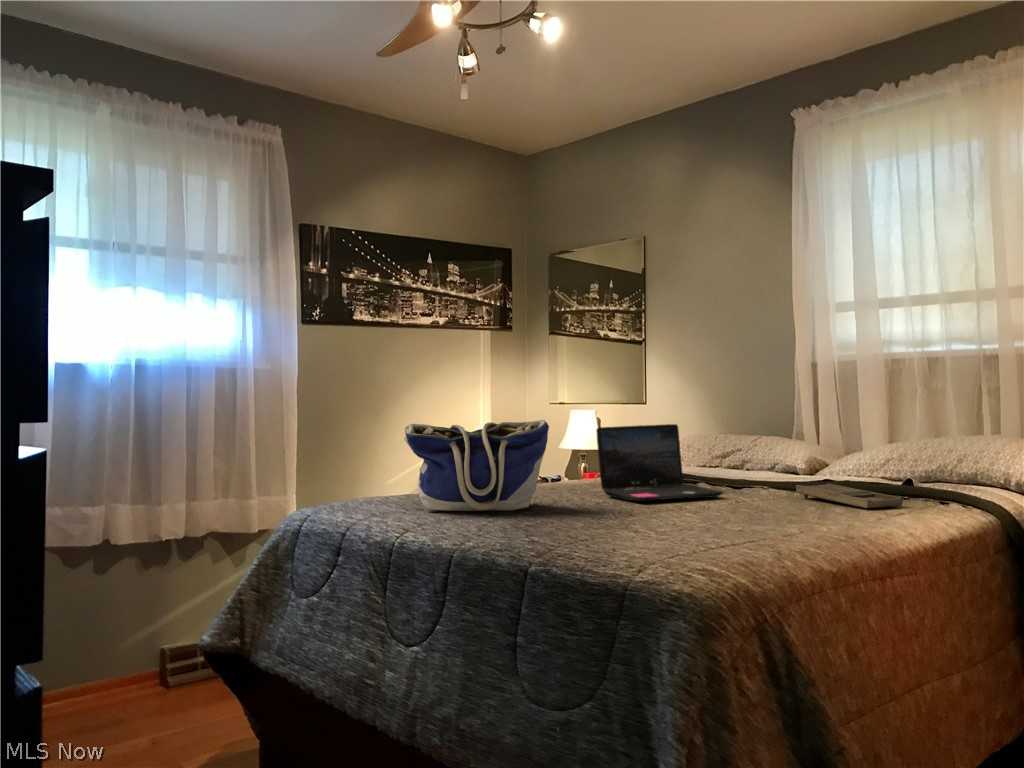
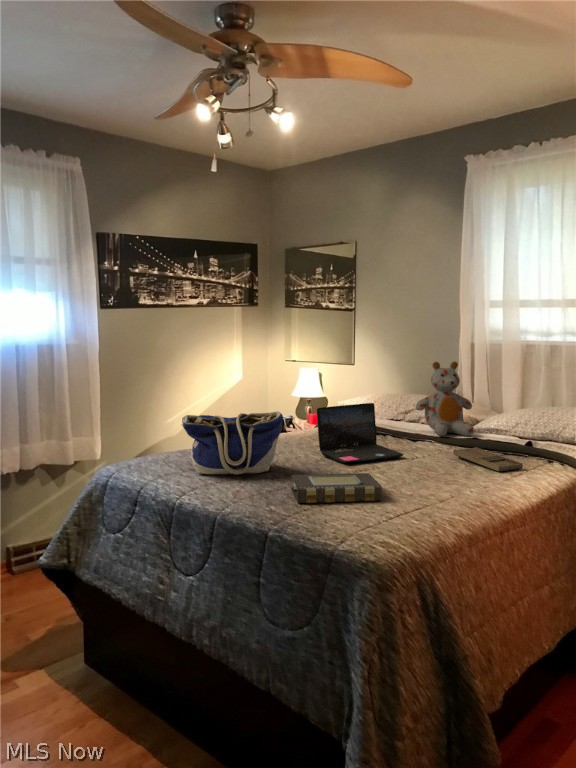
stuffed bear: none [736,377,822,480] -> present [416,361,474,436]
book: none [558,501,697,536] -> present [289,473,382,503]

